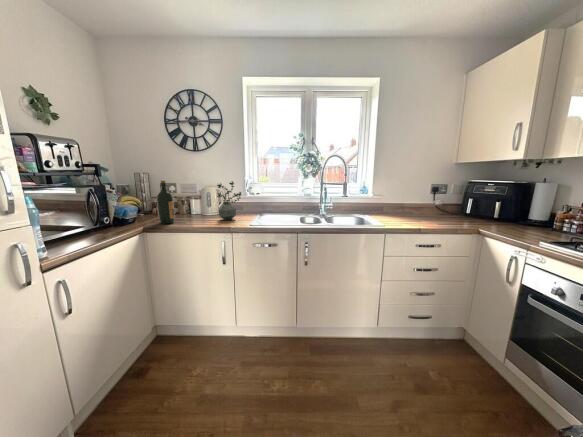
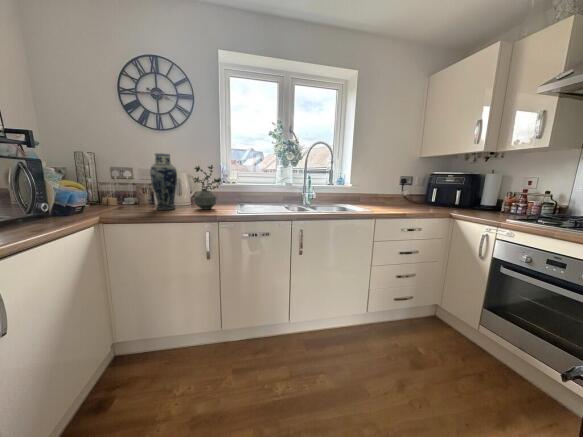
vase: none [184,174,205,220] -> present [150,153,177,210]
wine bottle: present [157,181,175,224] -> none [116,159,140,213]

